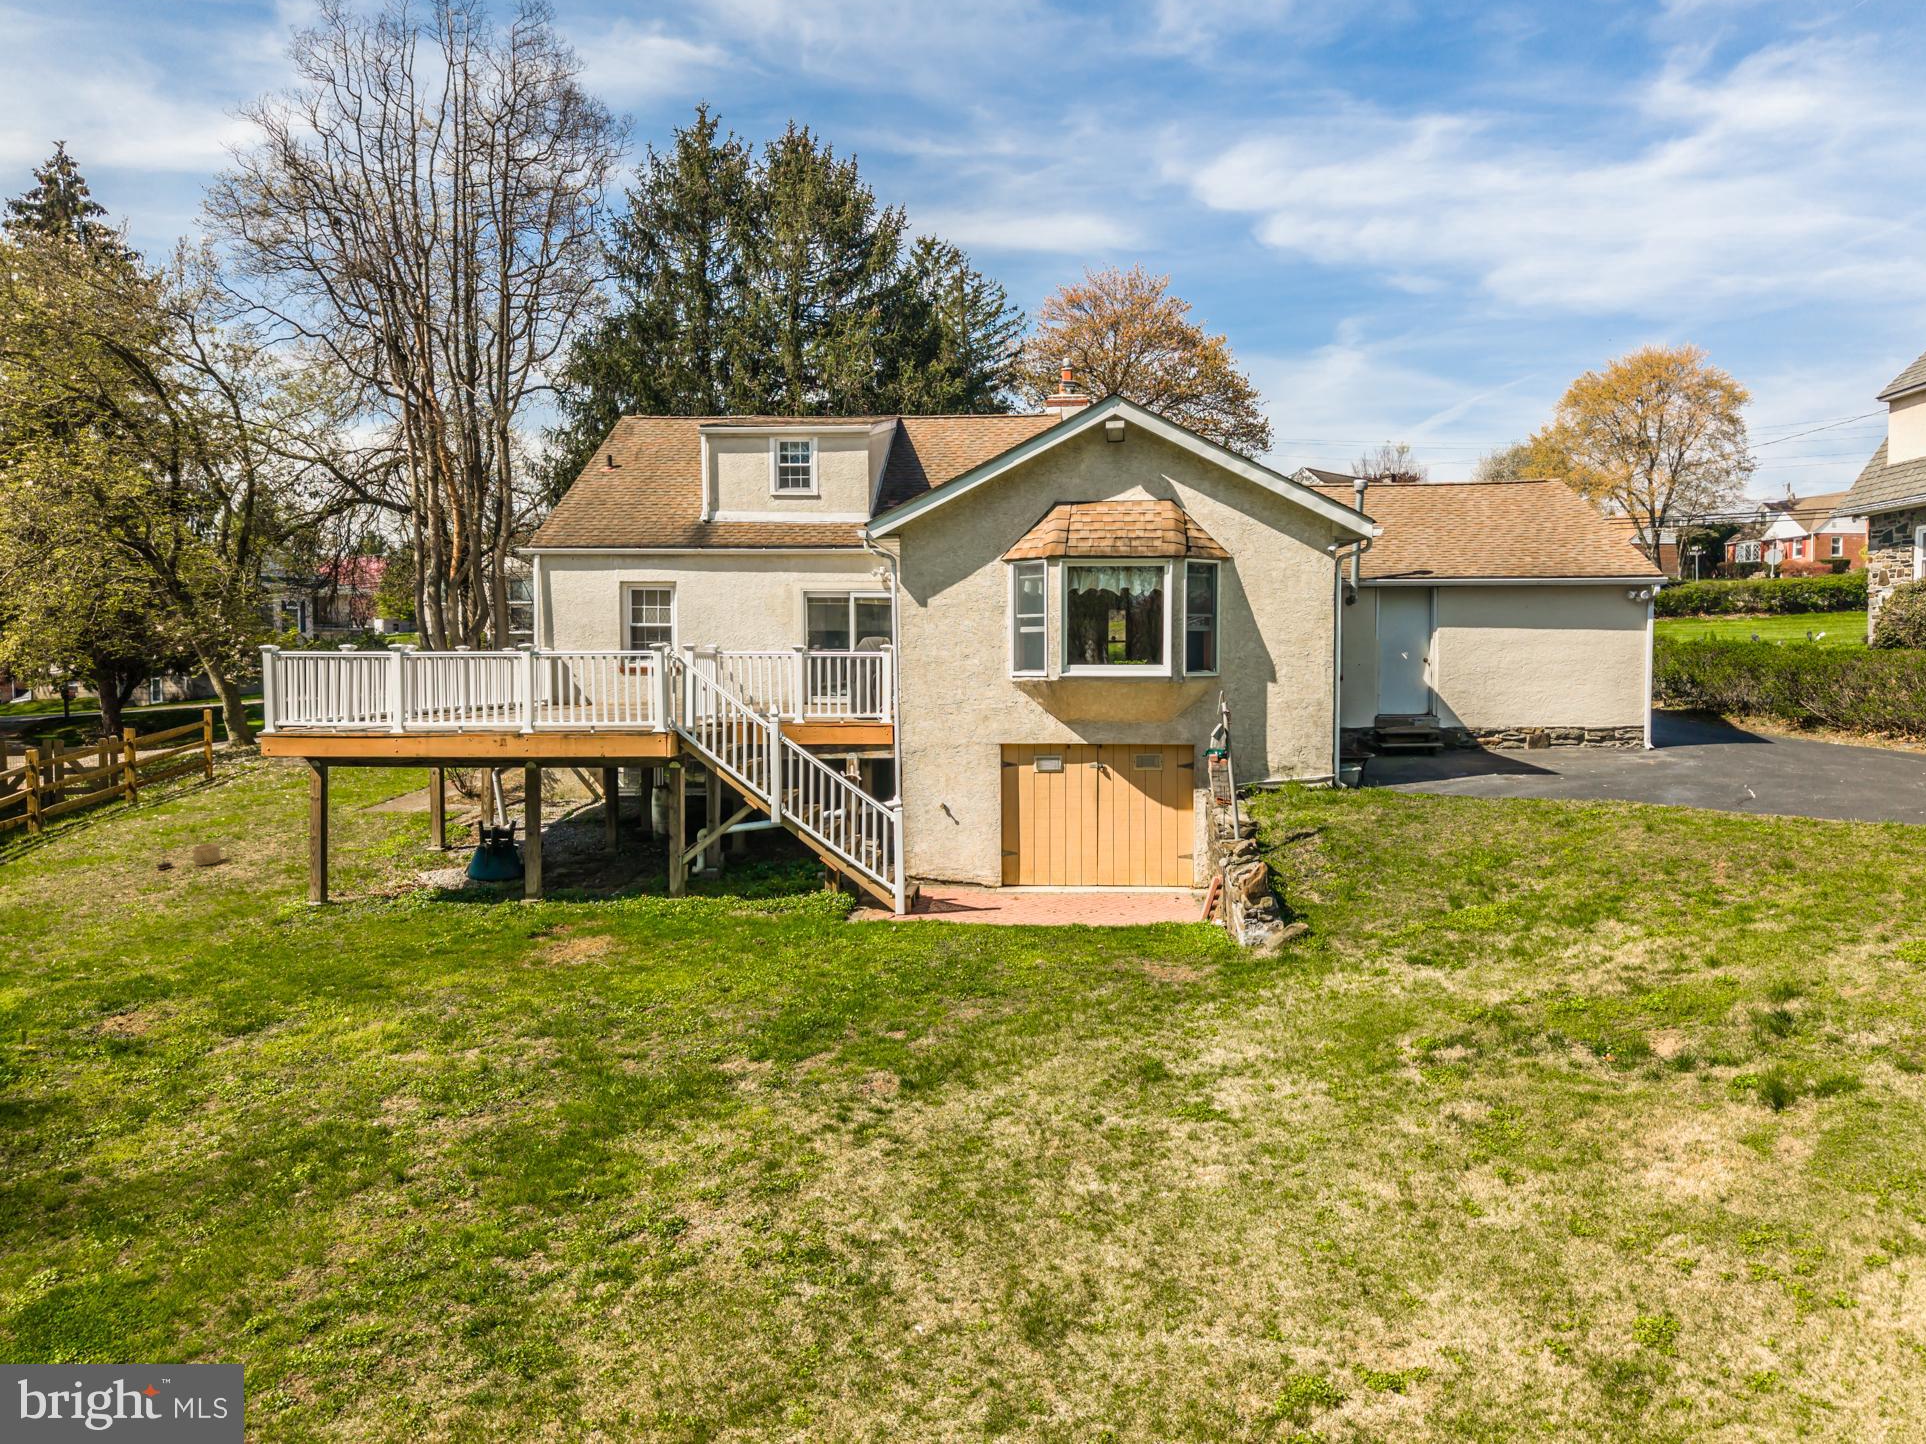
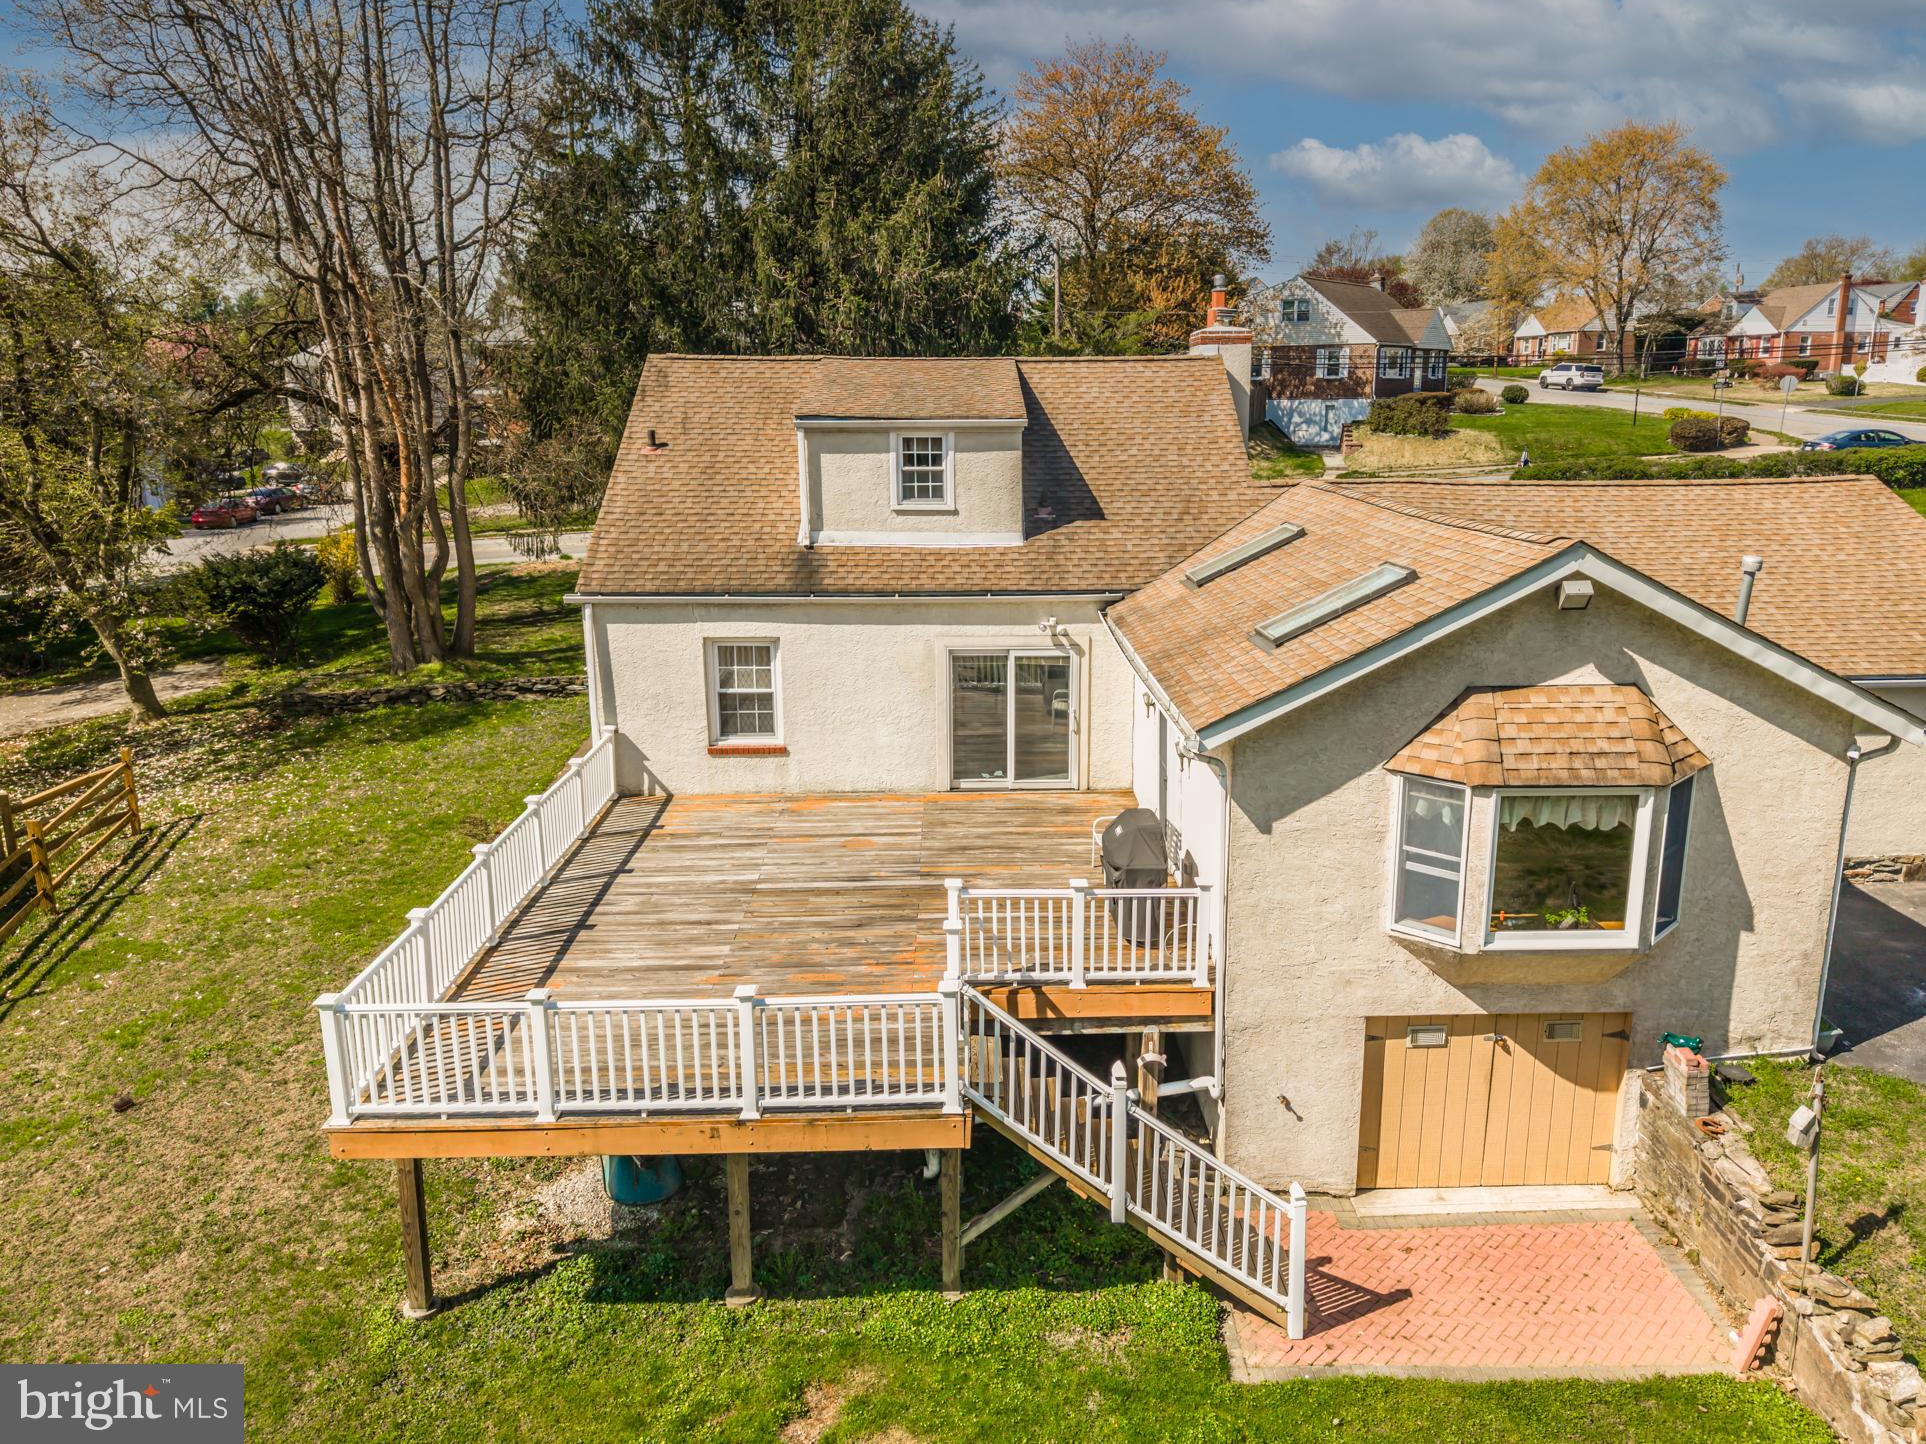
wooden bucket: present [192,843,220,865] -> none [159,1065,199,1102]

